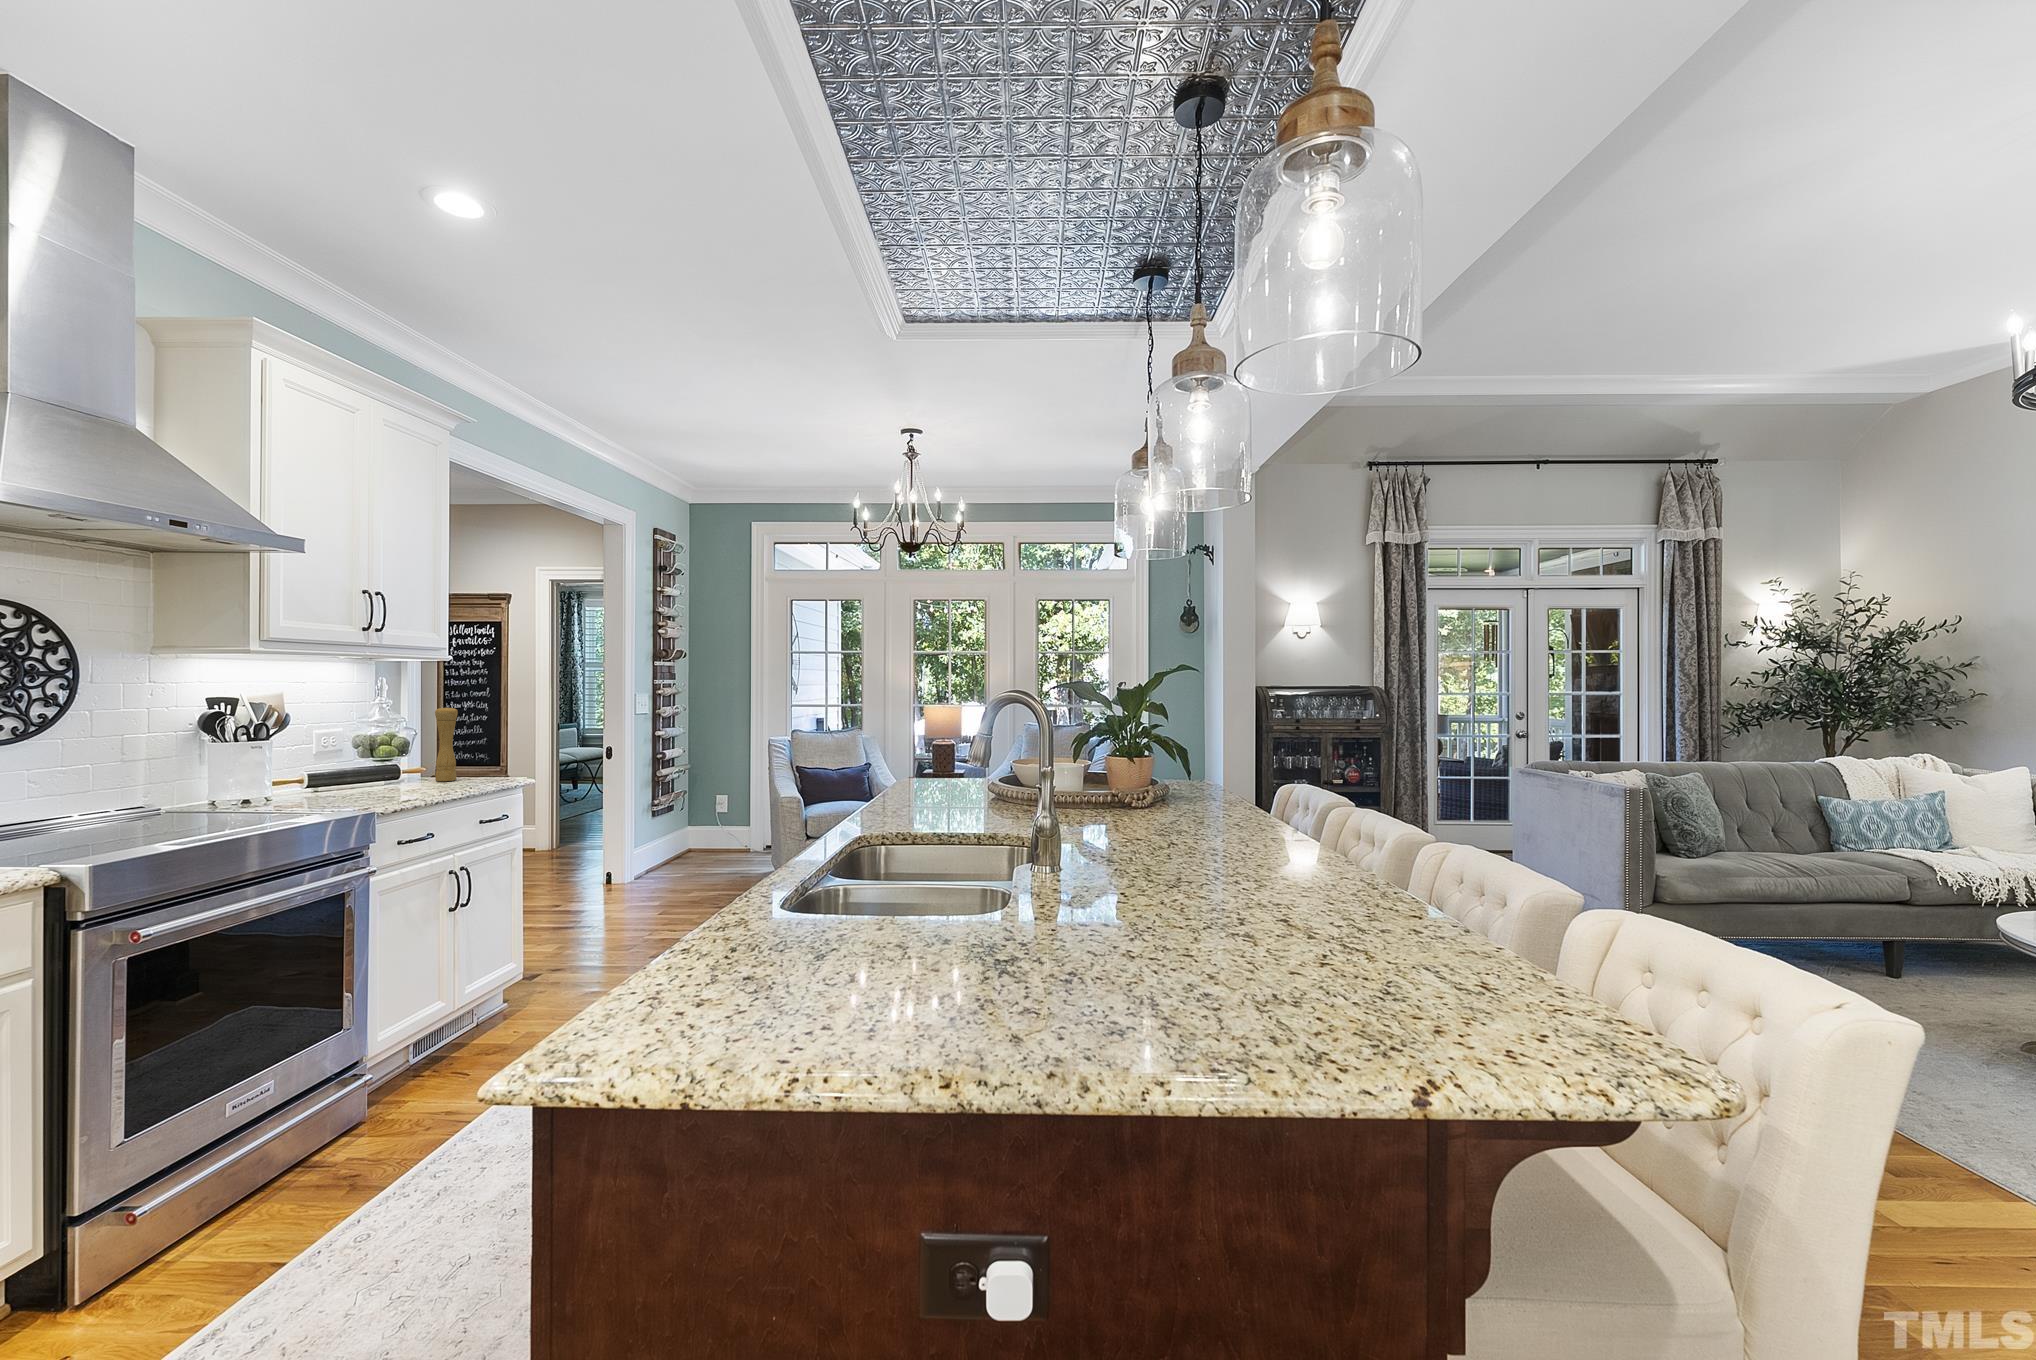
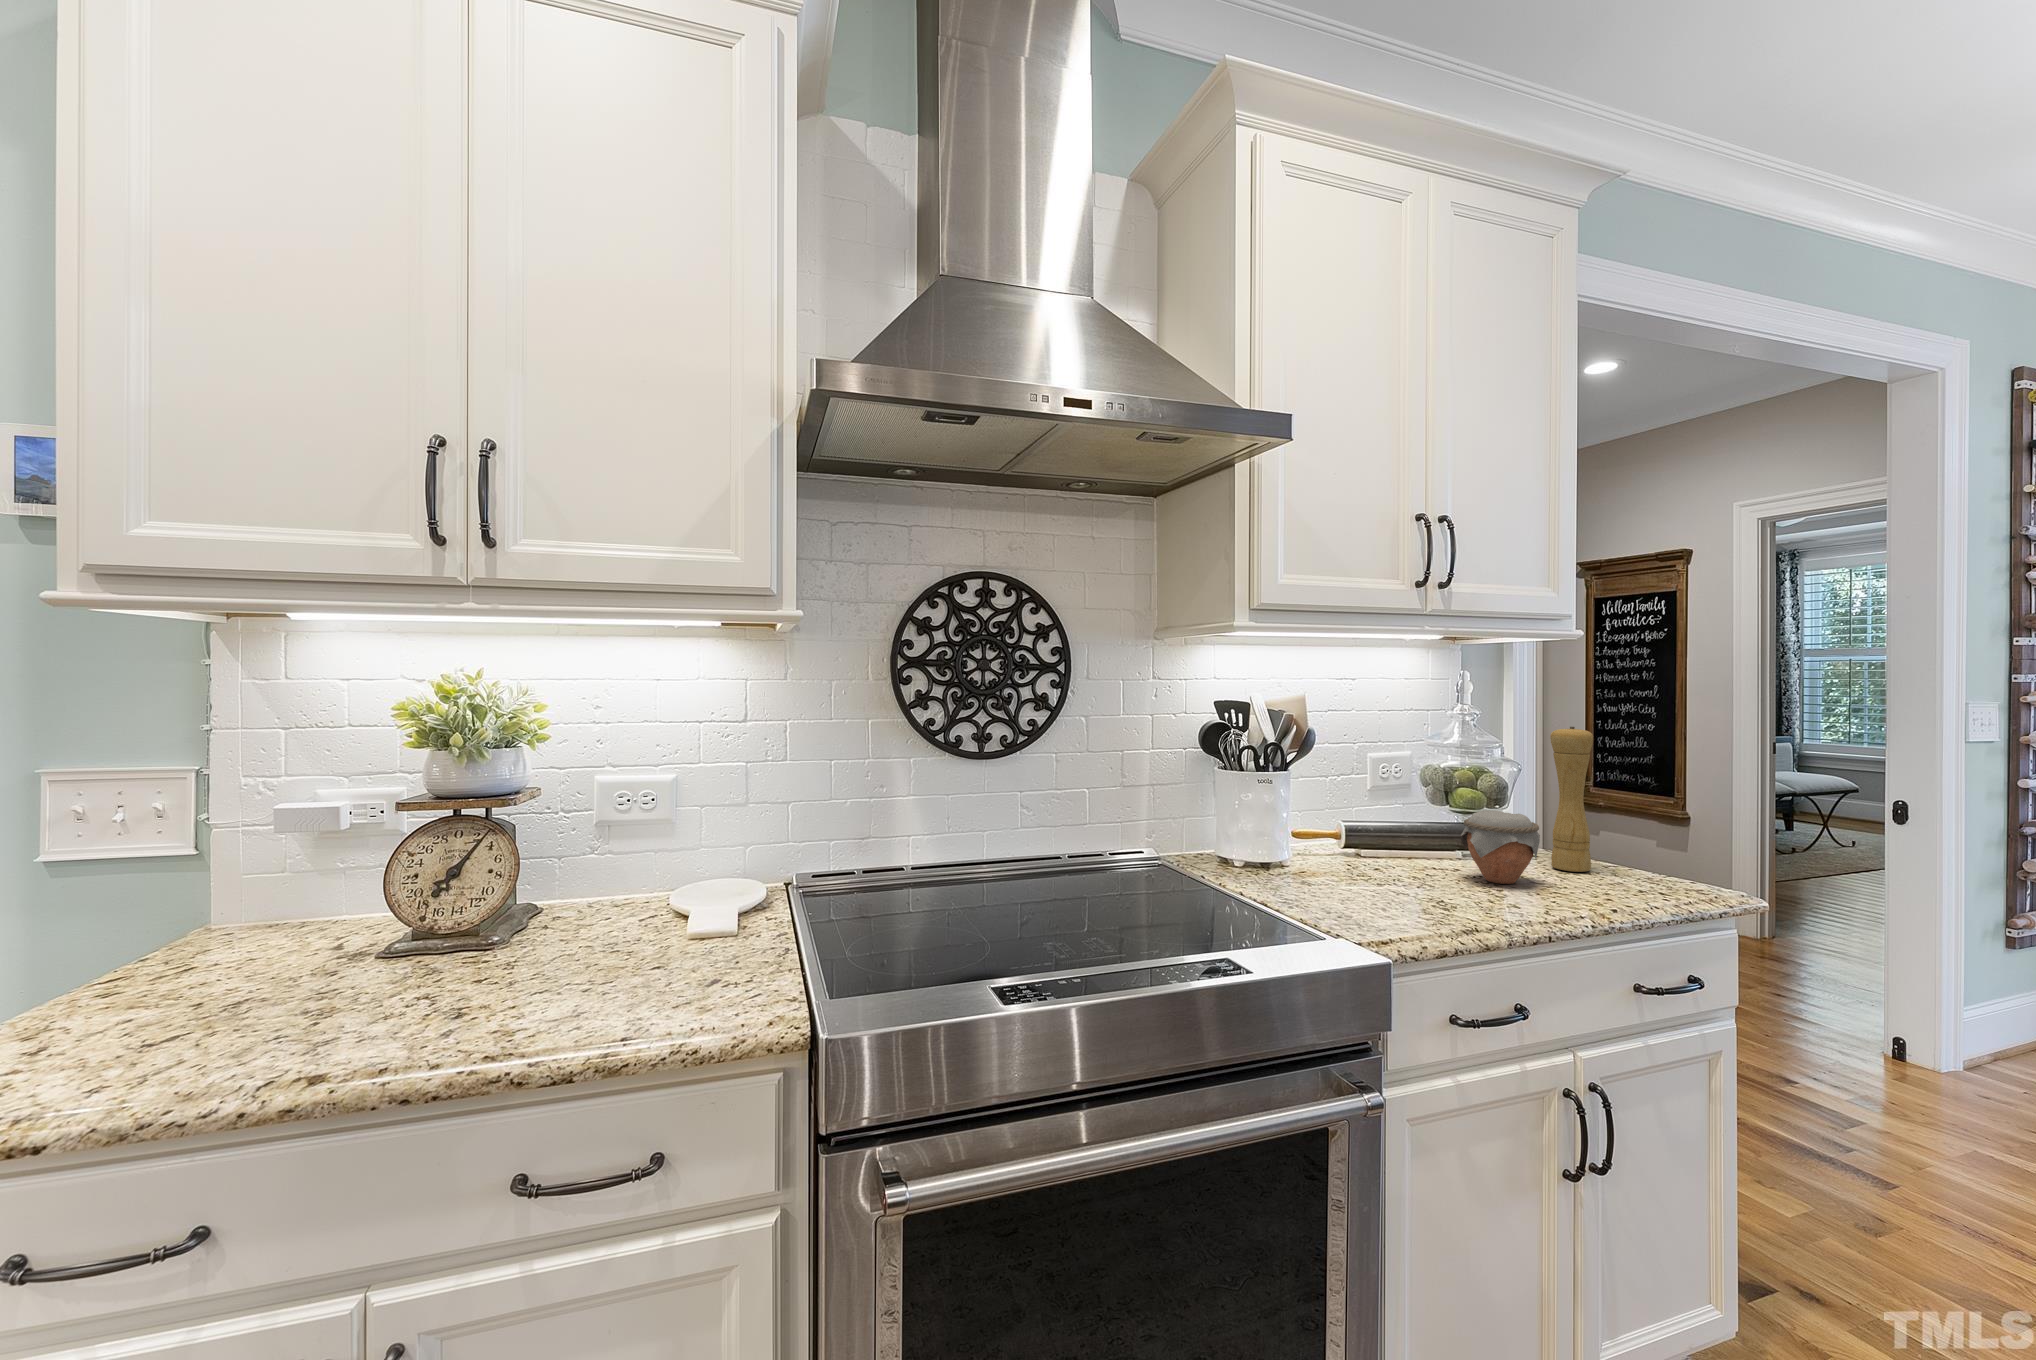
jar: none [387,752,432,789] -> present [1460,810,1540,884]

